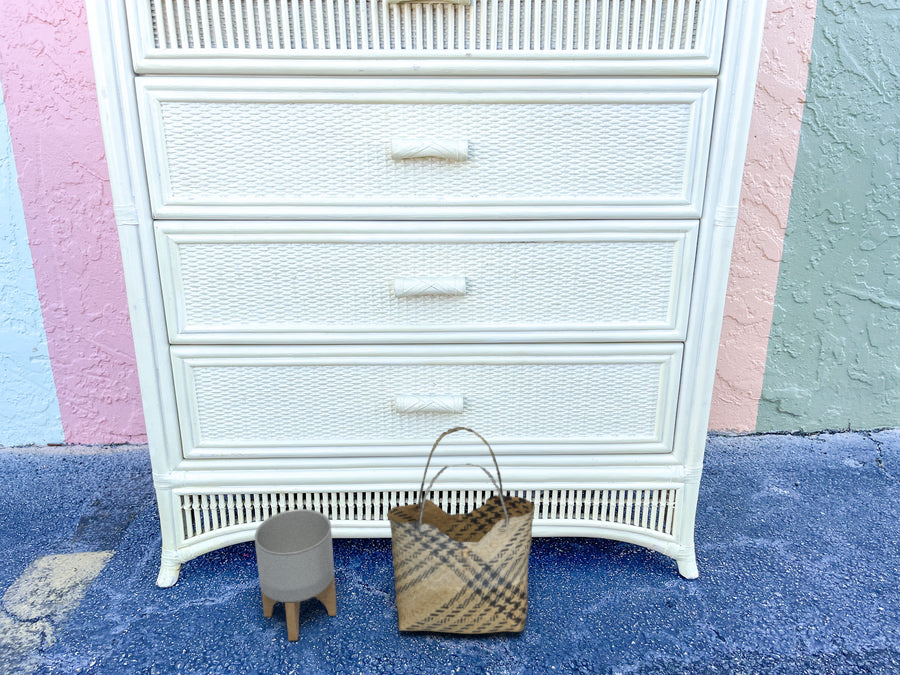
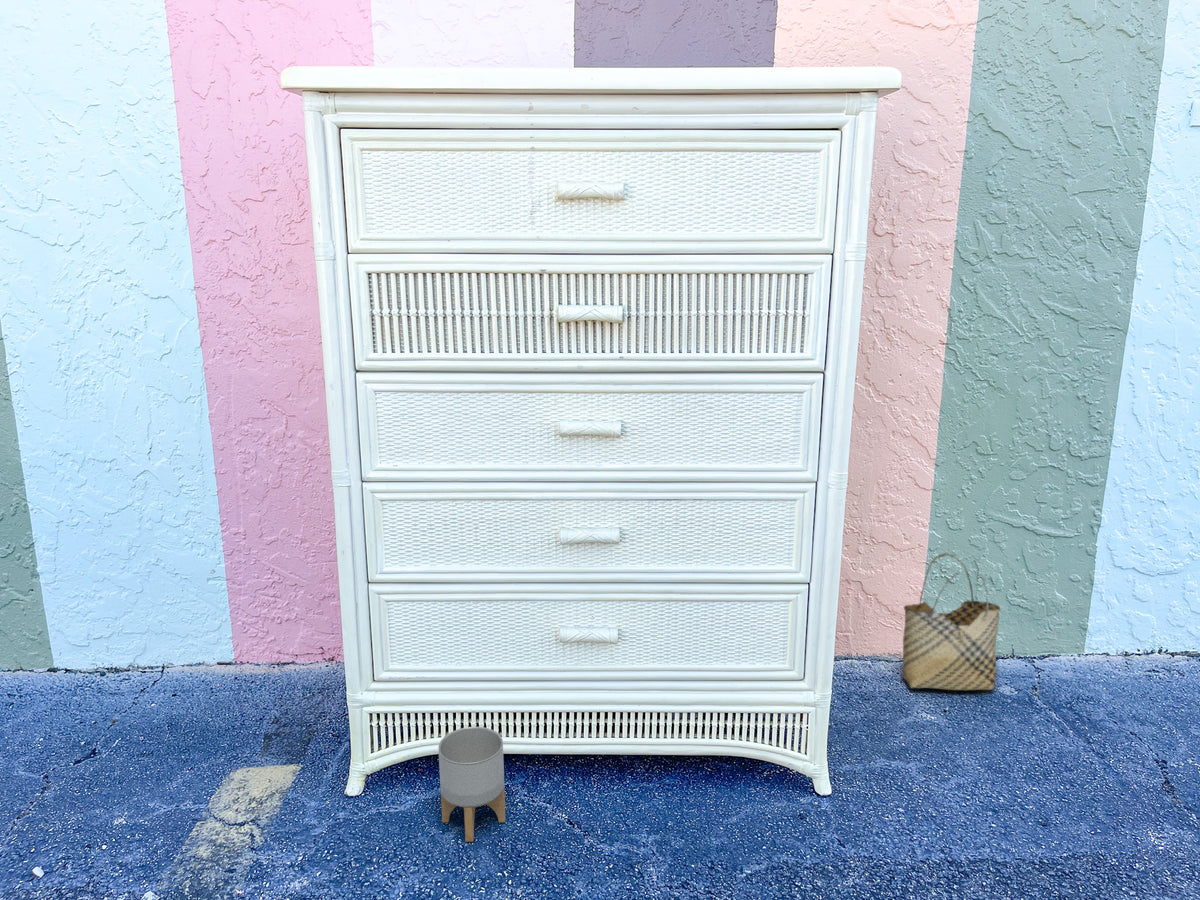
woven basket: present [387,427,535,634] -> present [901,553,1000,690]

